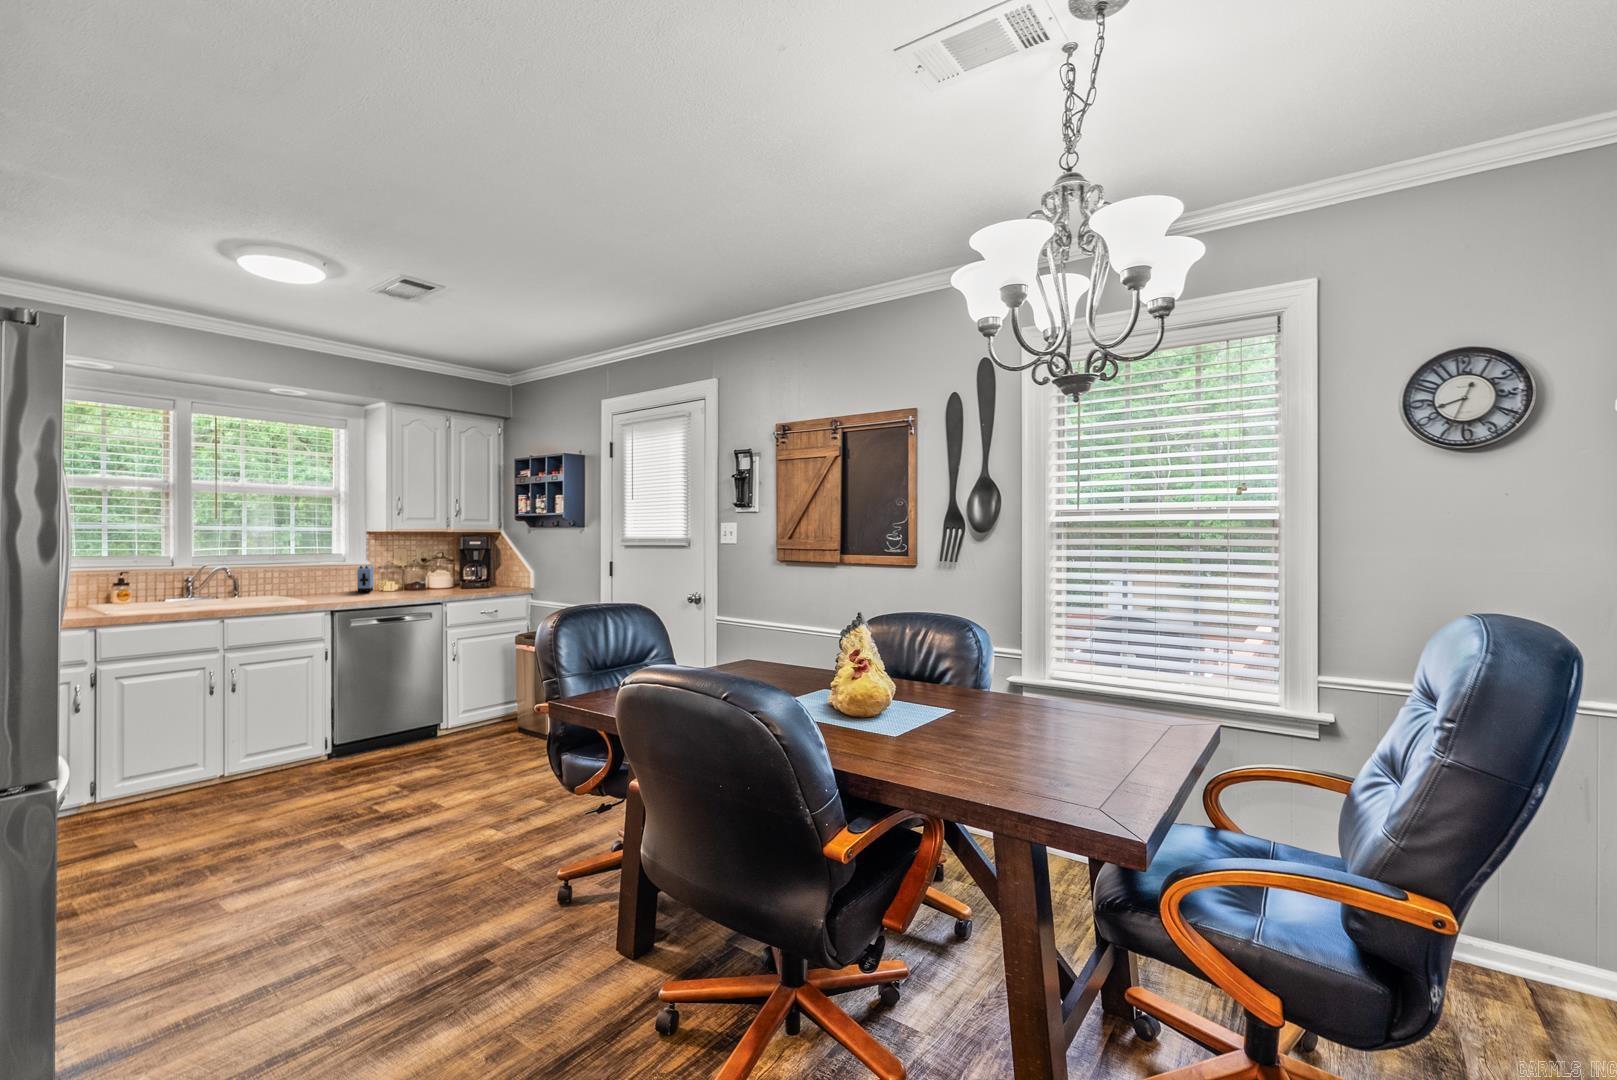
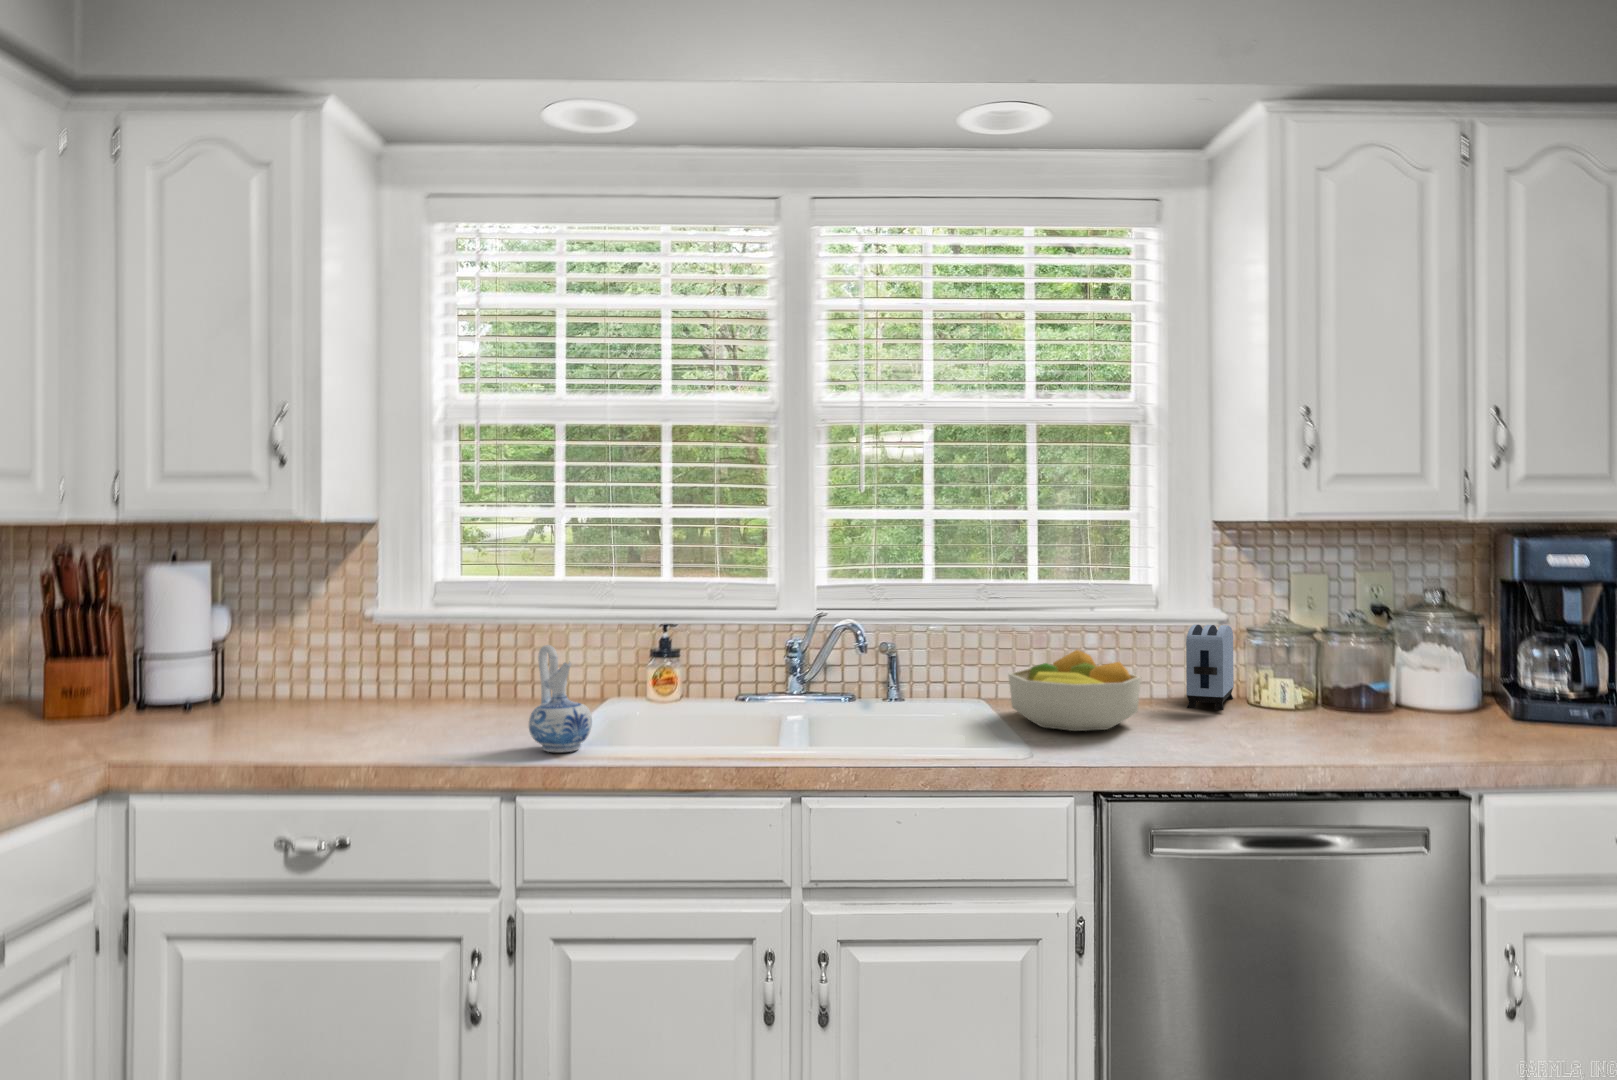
fruit bowl: none [292,575,343,599] -> present [1008,650,1141,731]
ceramic pitcher: none [101,578,131,615] -> present [529,645,592,752]

